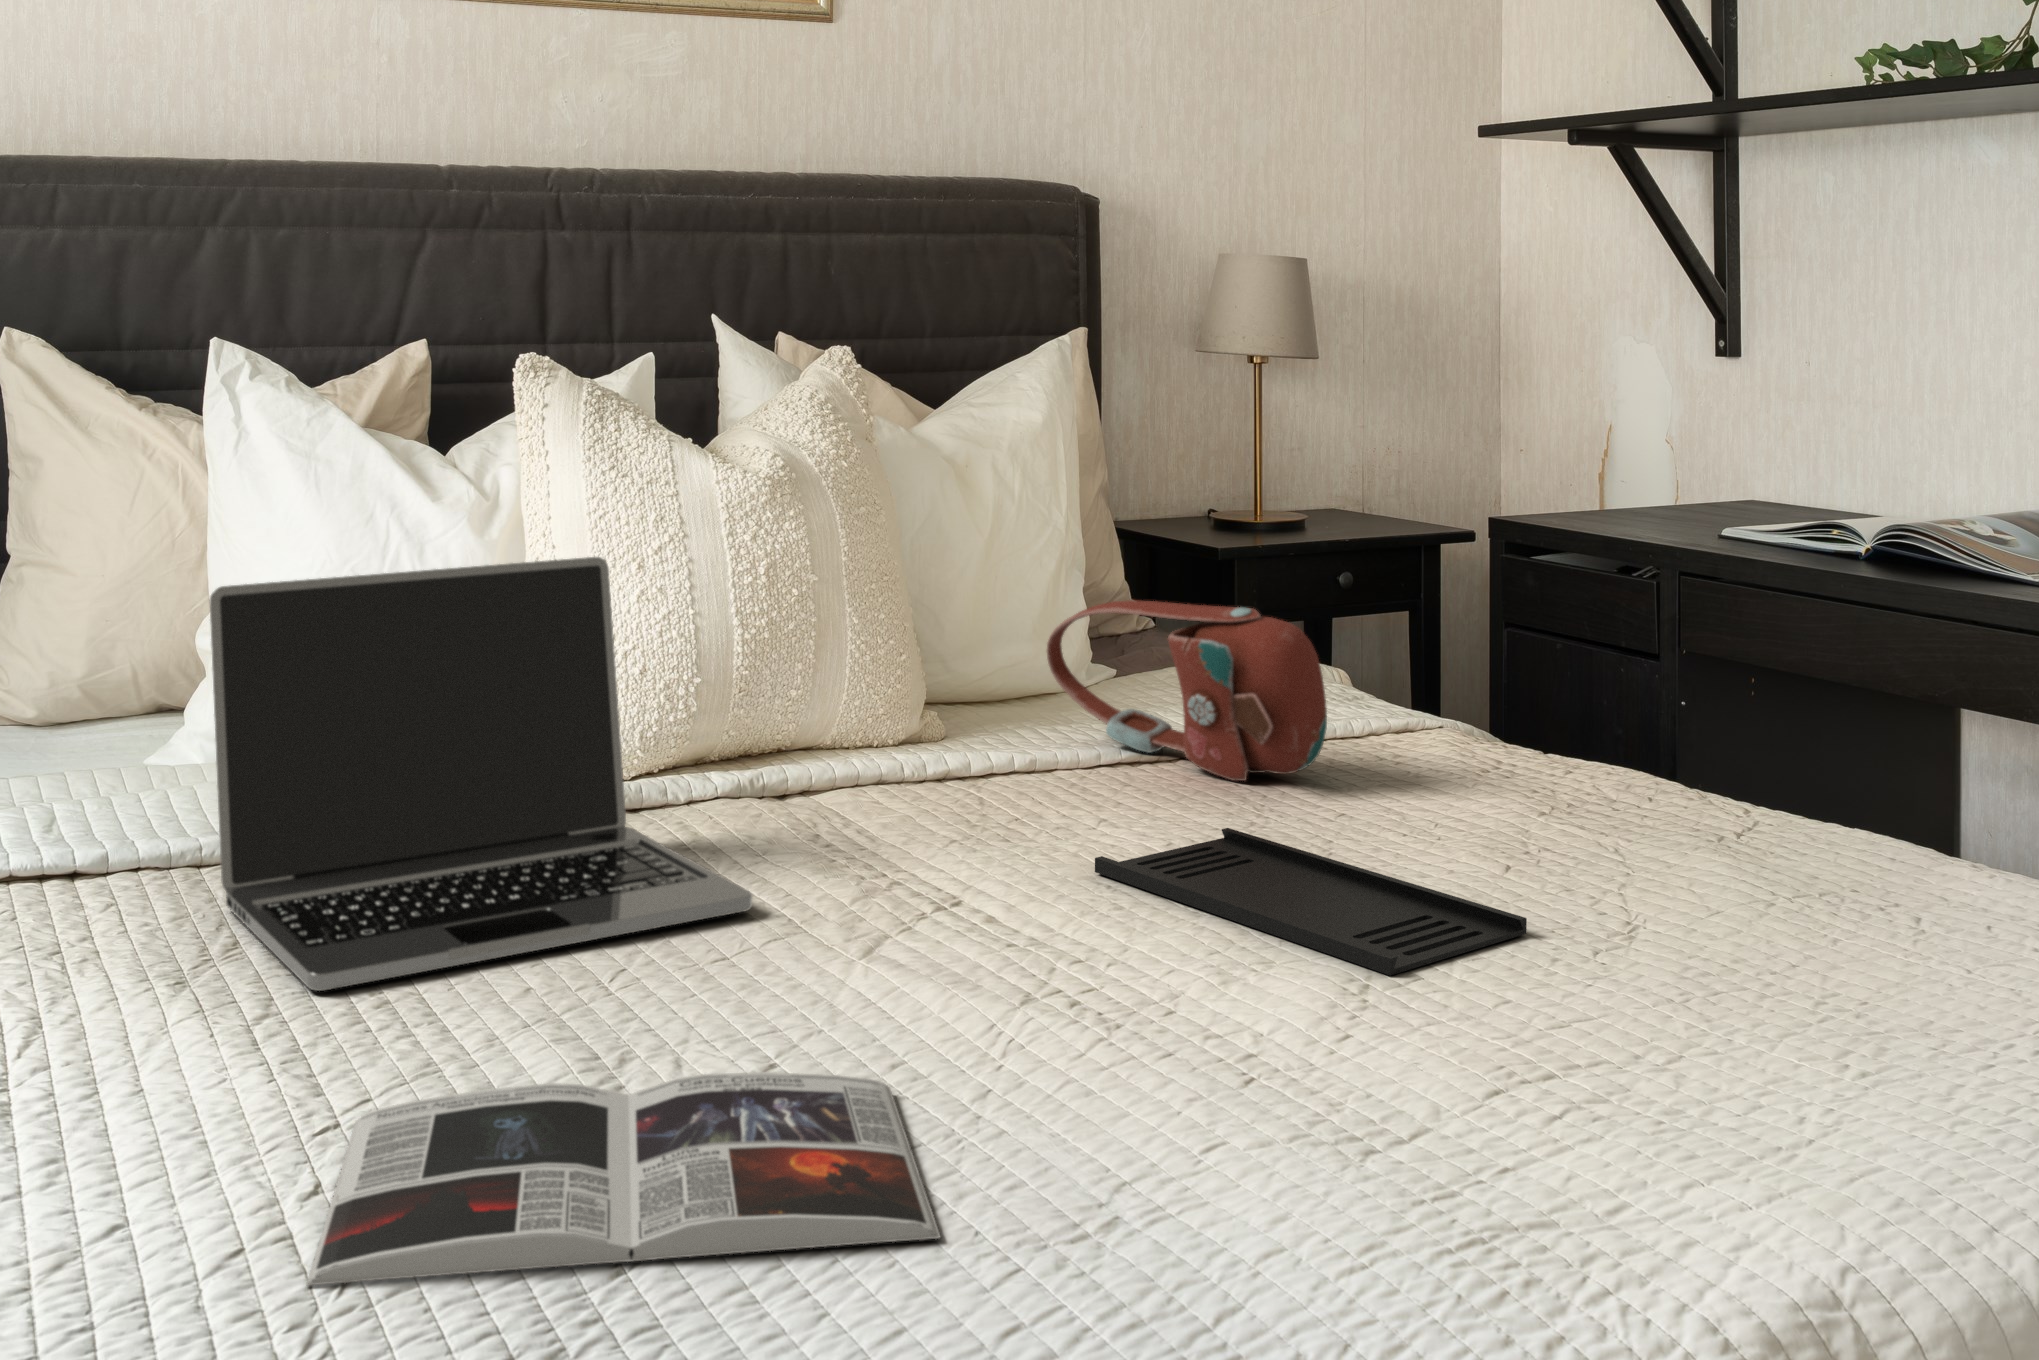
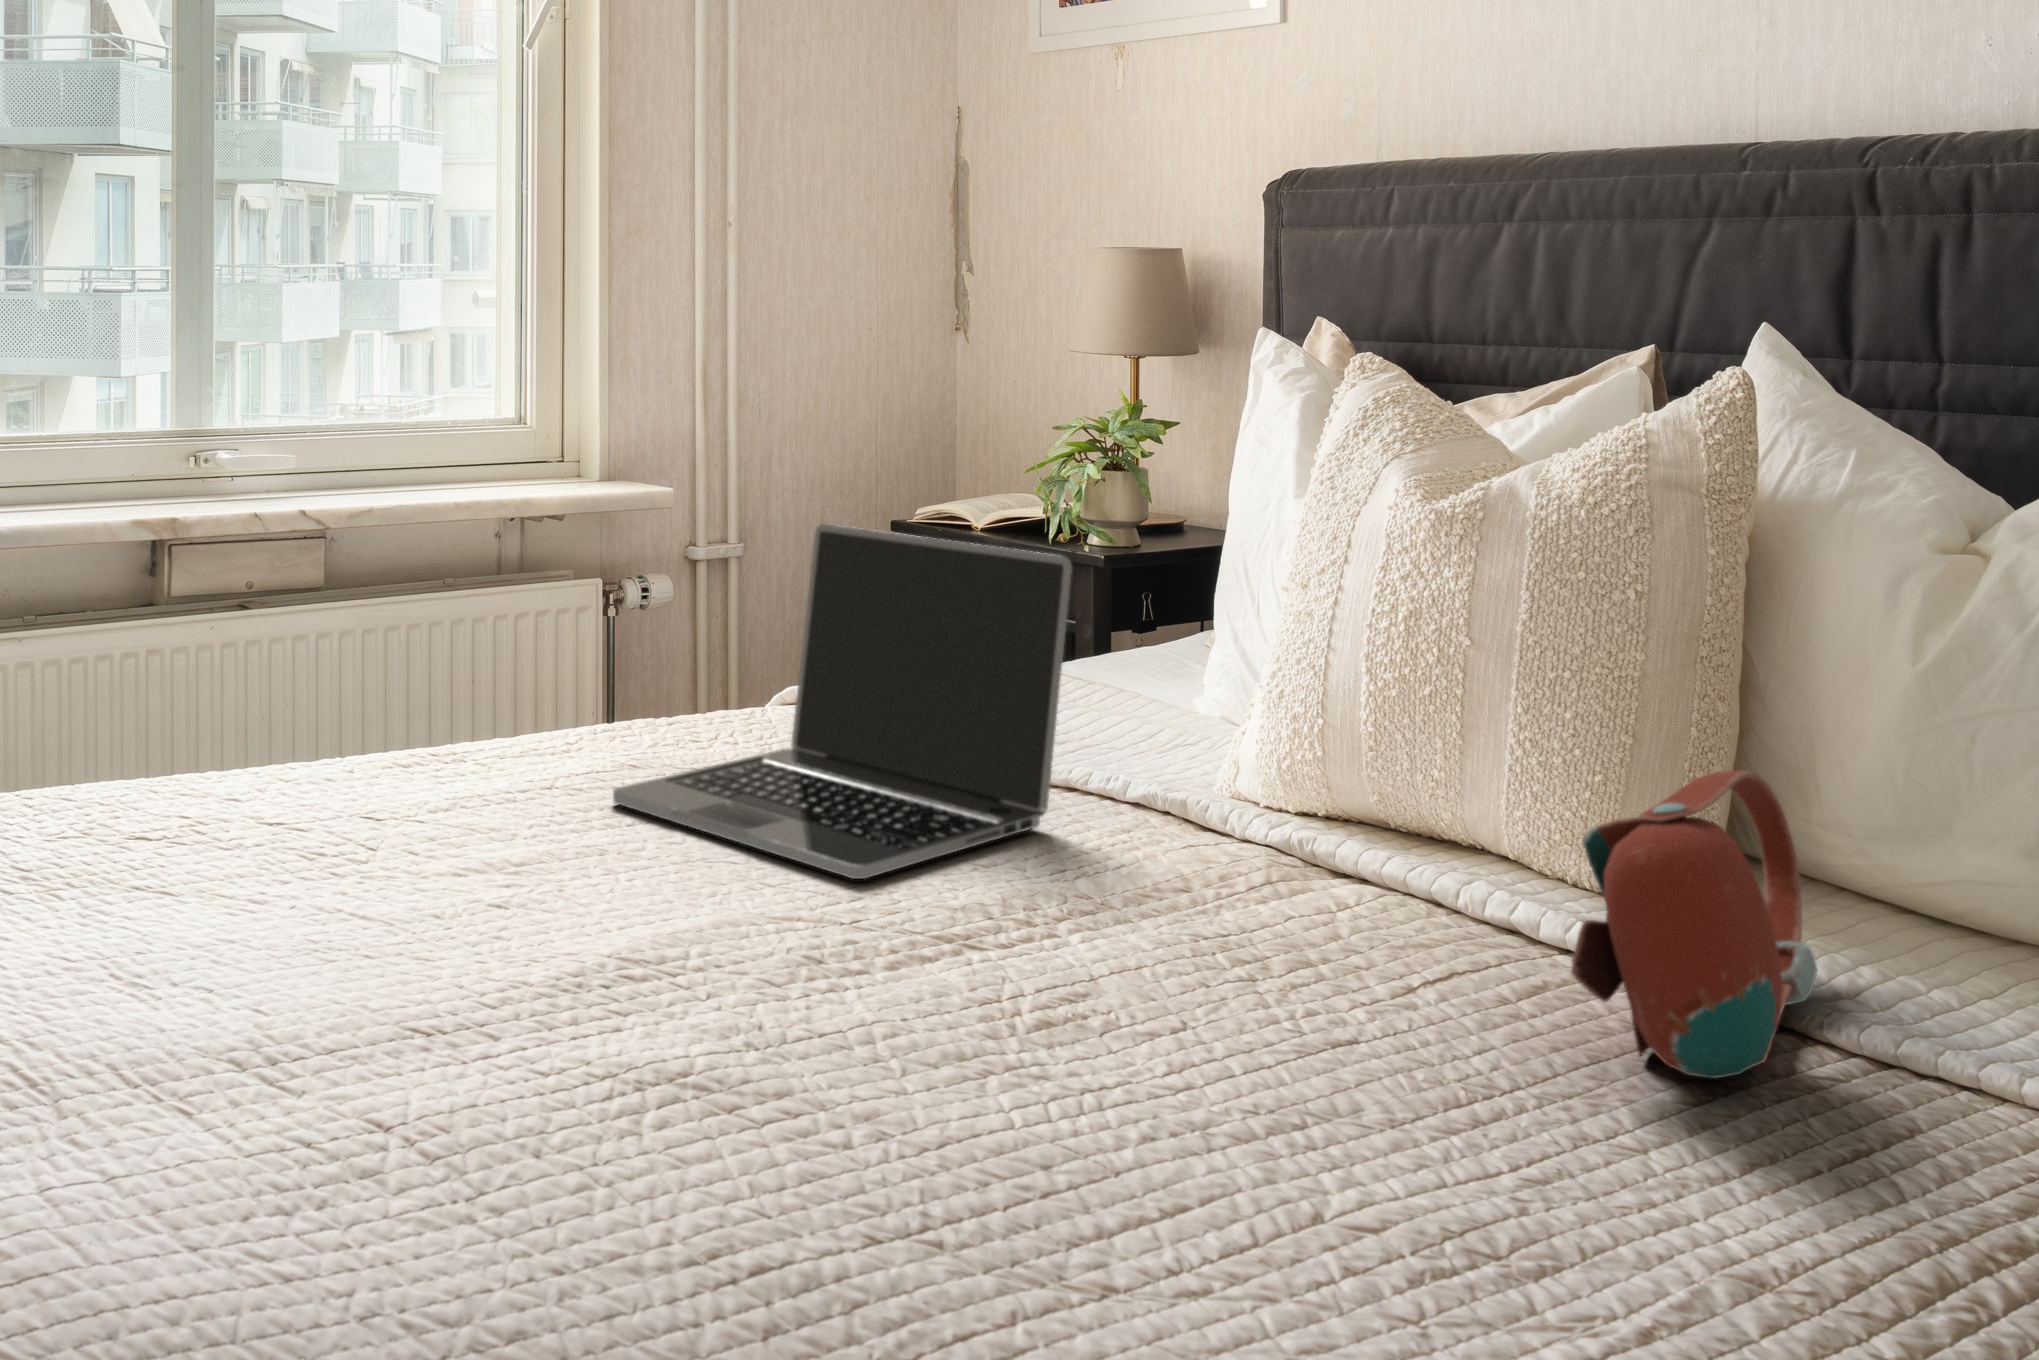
tray: present [1095,828,1527,975] -> none [796,977,1292,1212]
magazine: present [307,1072,940,1286] -> none [160,836,438,981]

